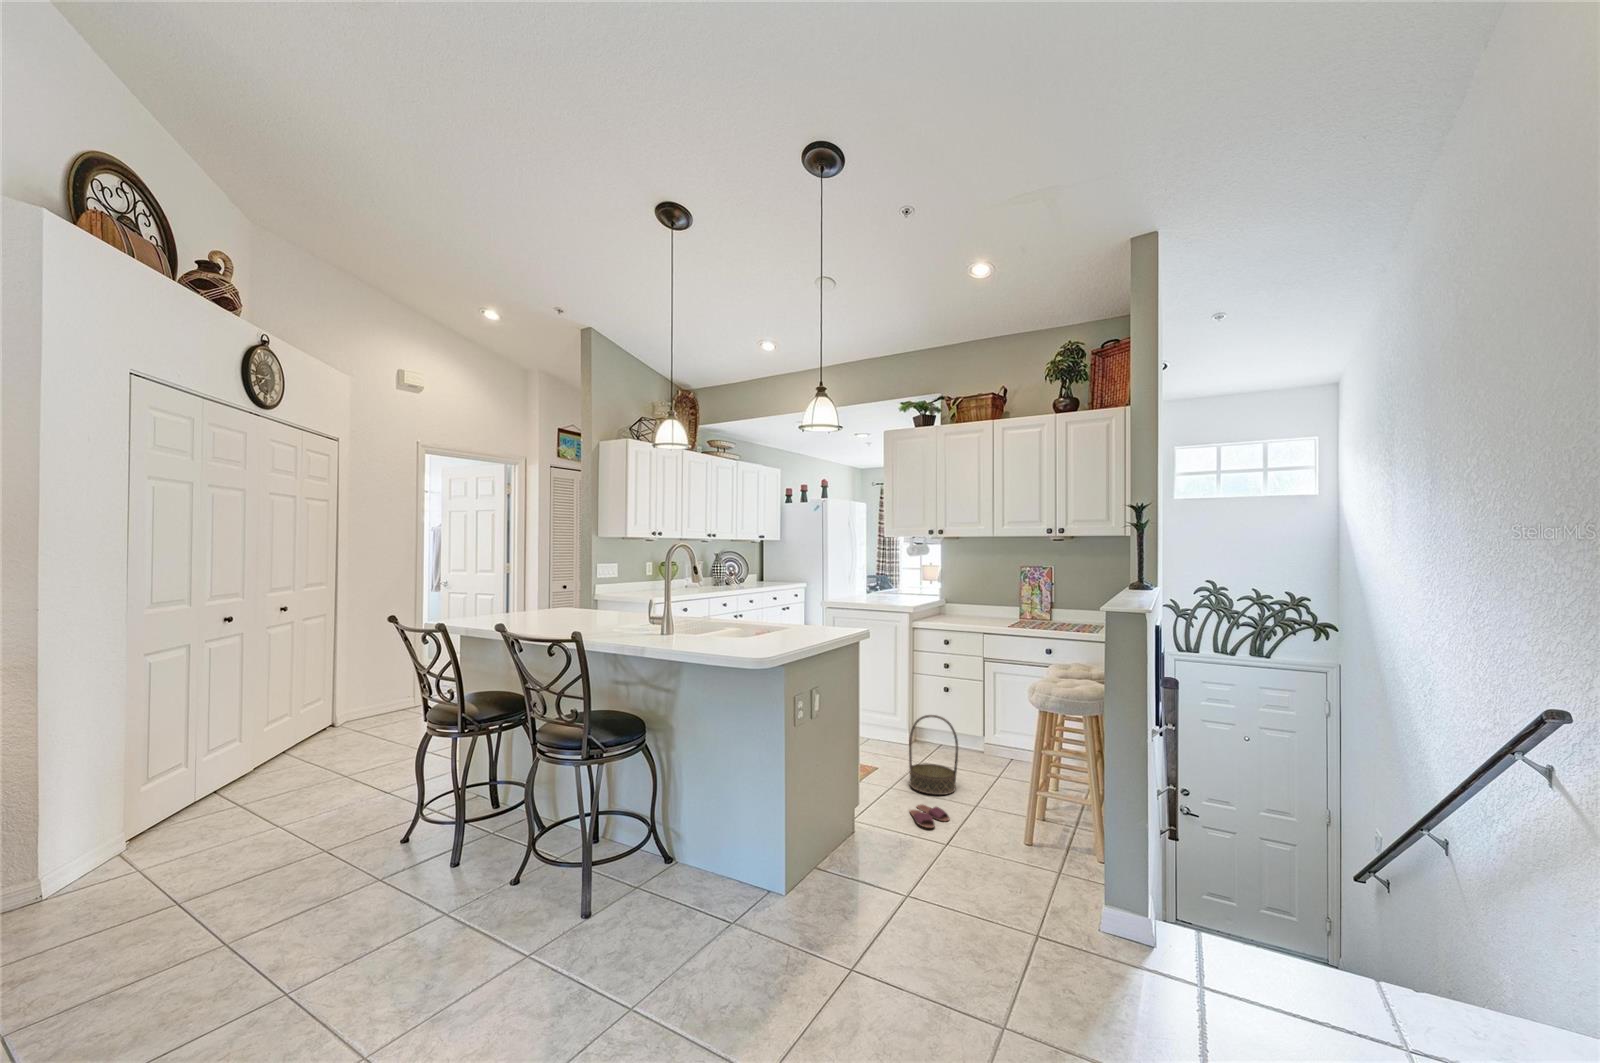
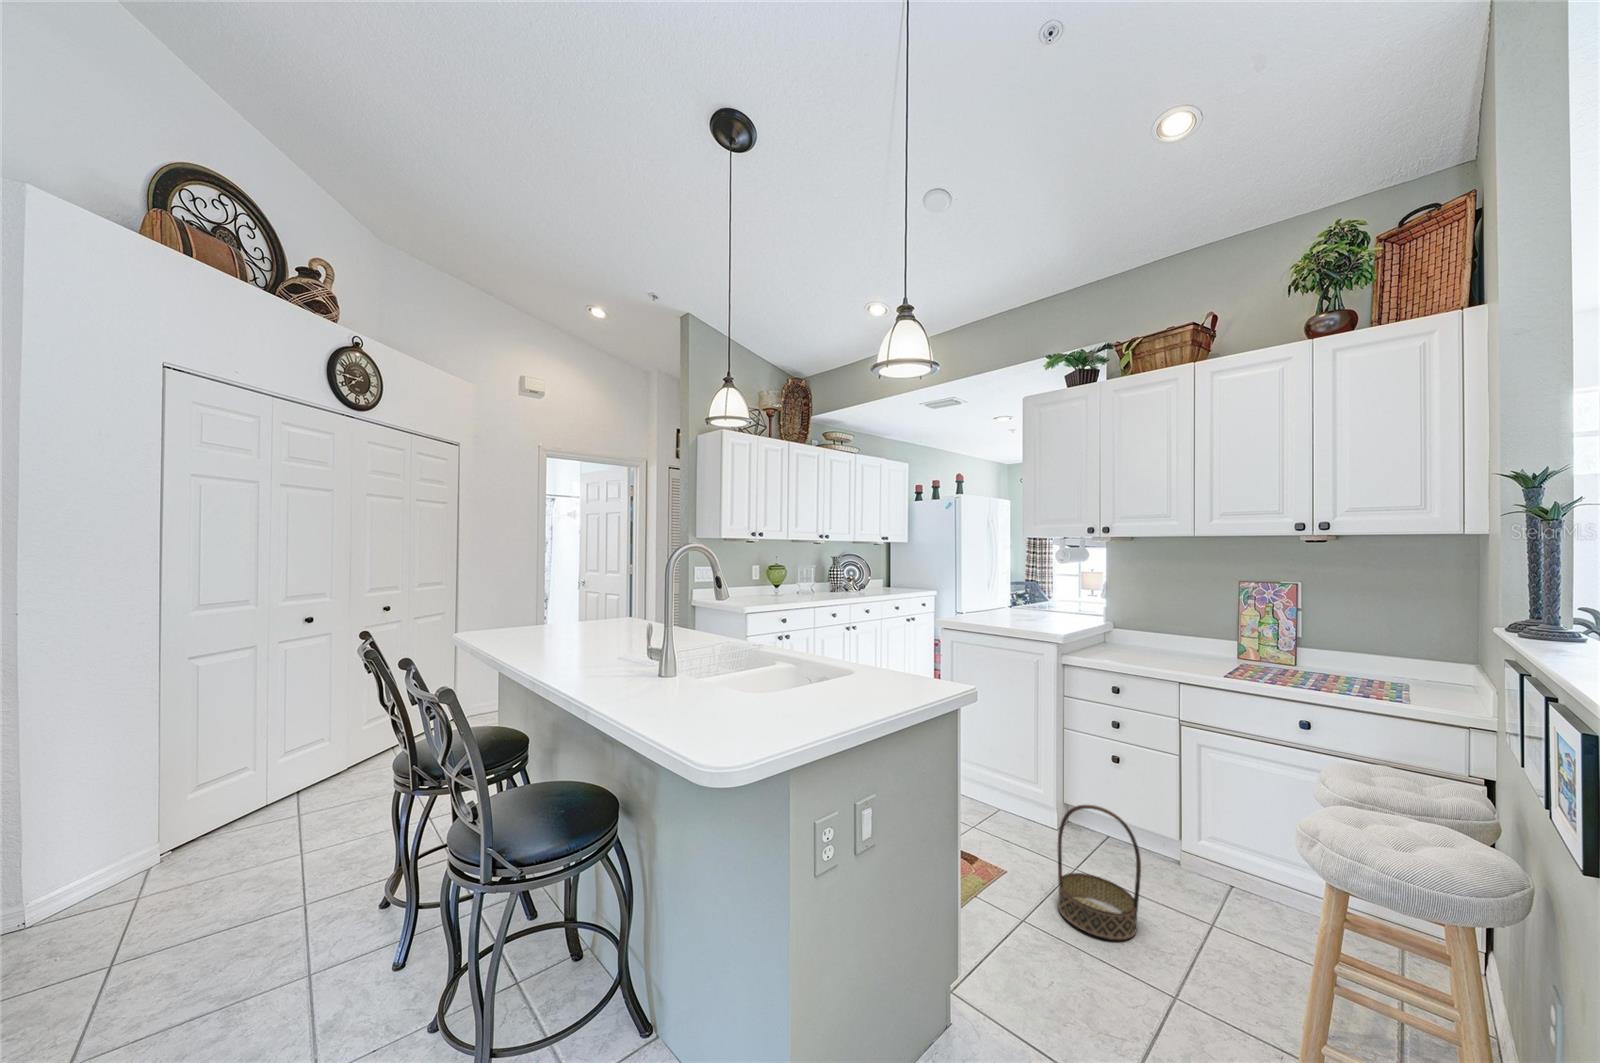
slippers: present [909,805,949,828] -> none [1056,956,1128,1024]

